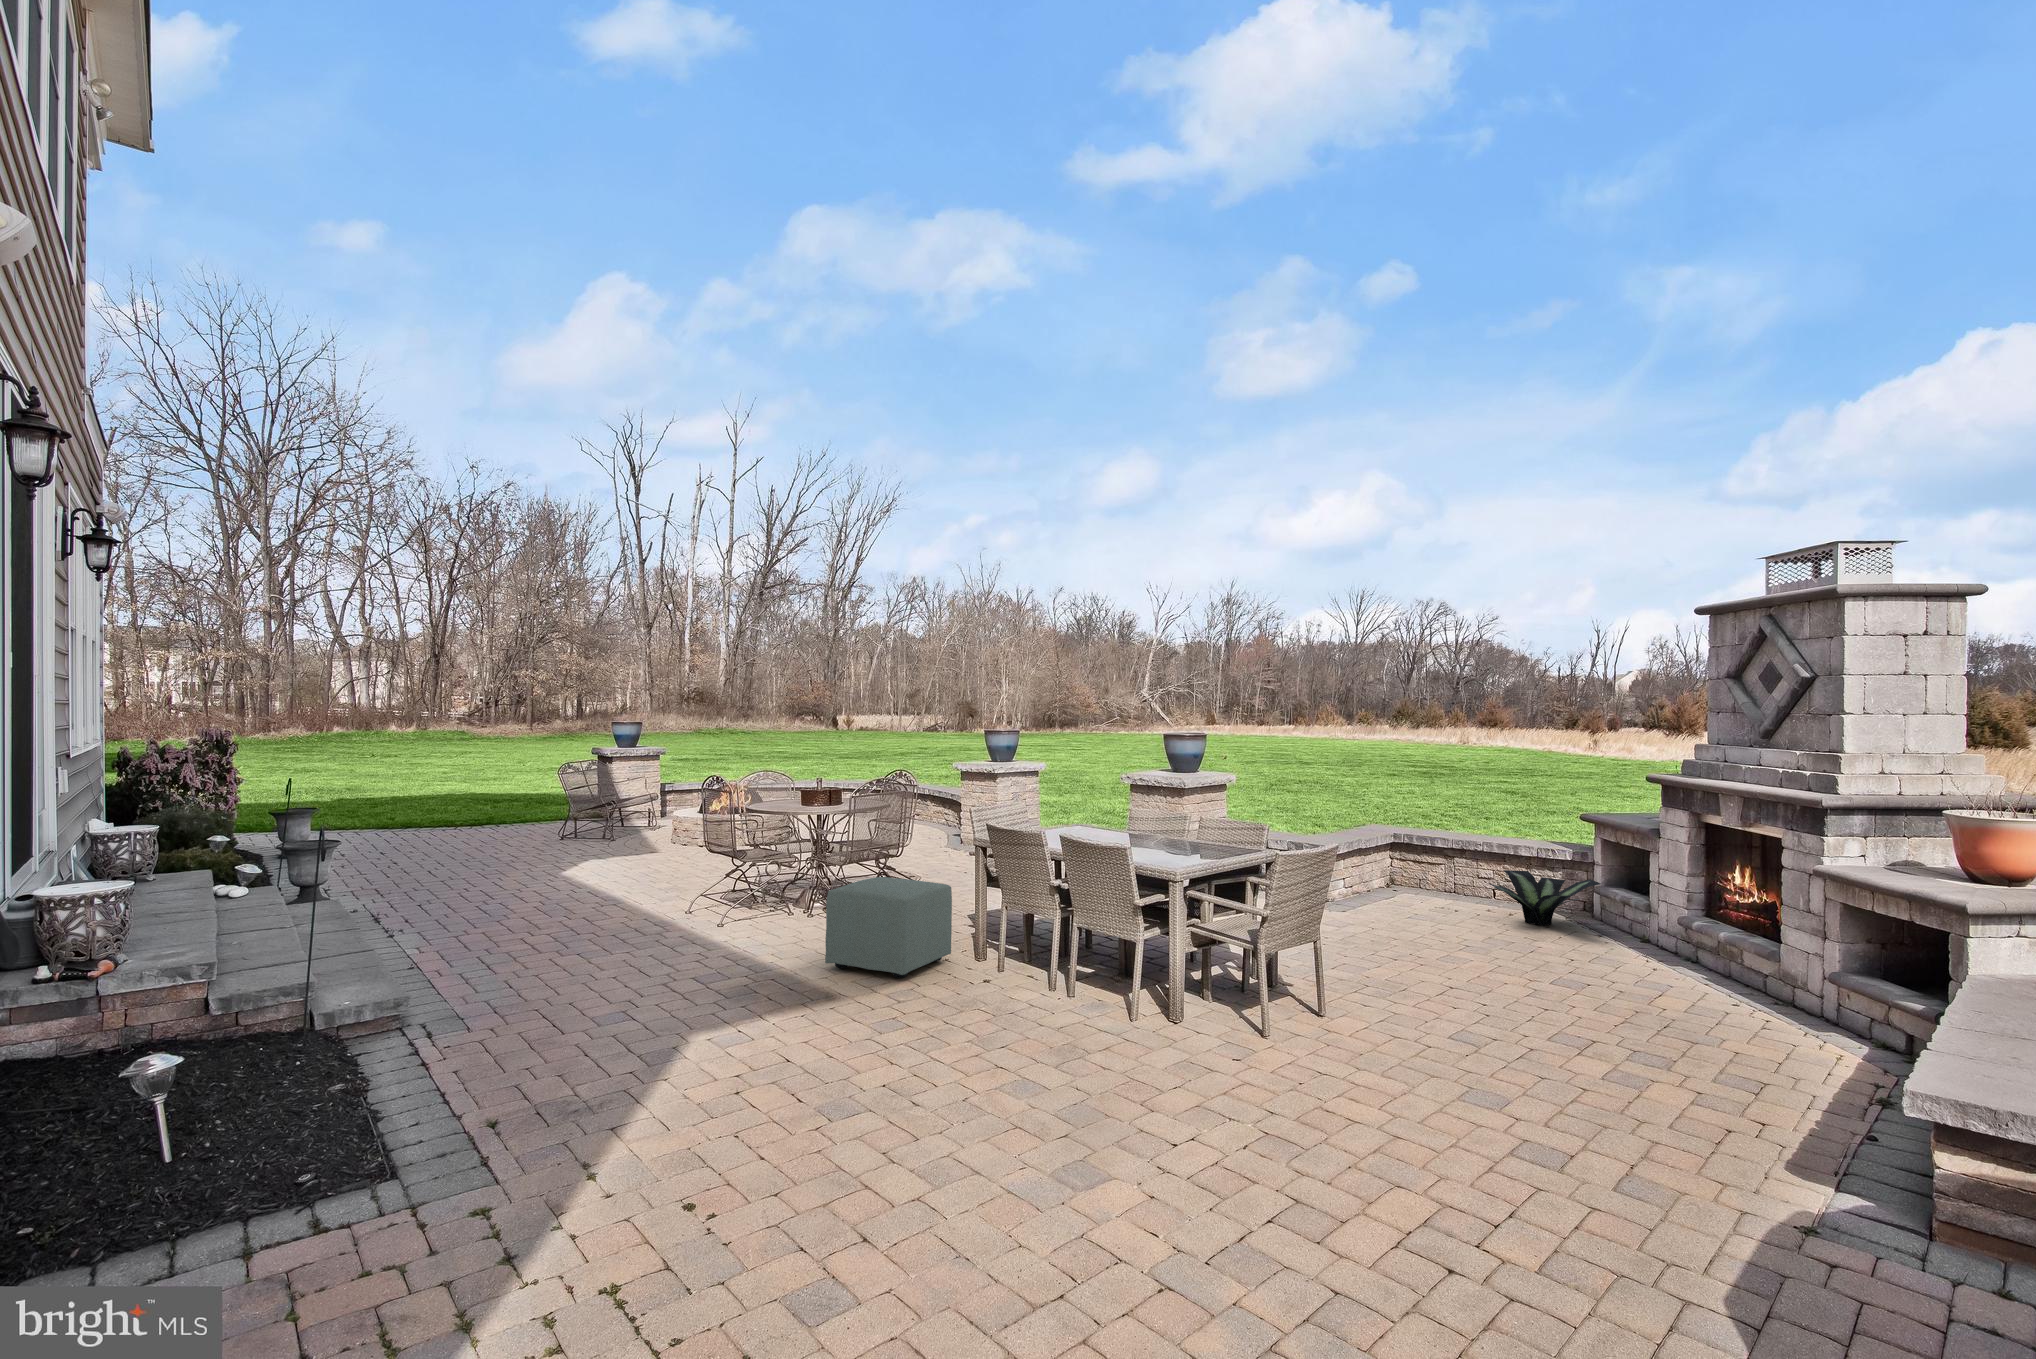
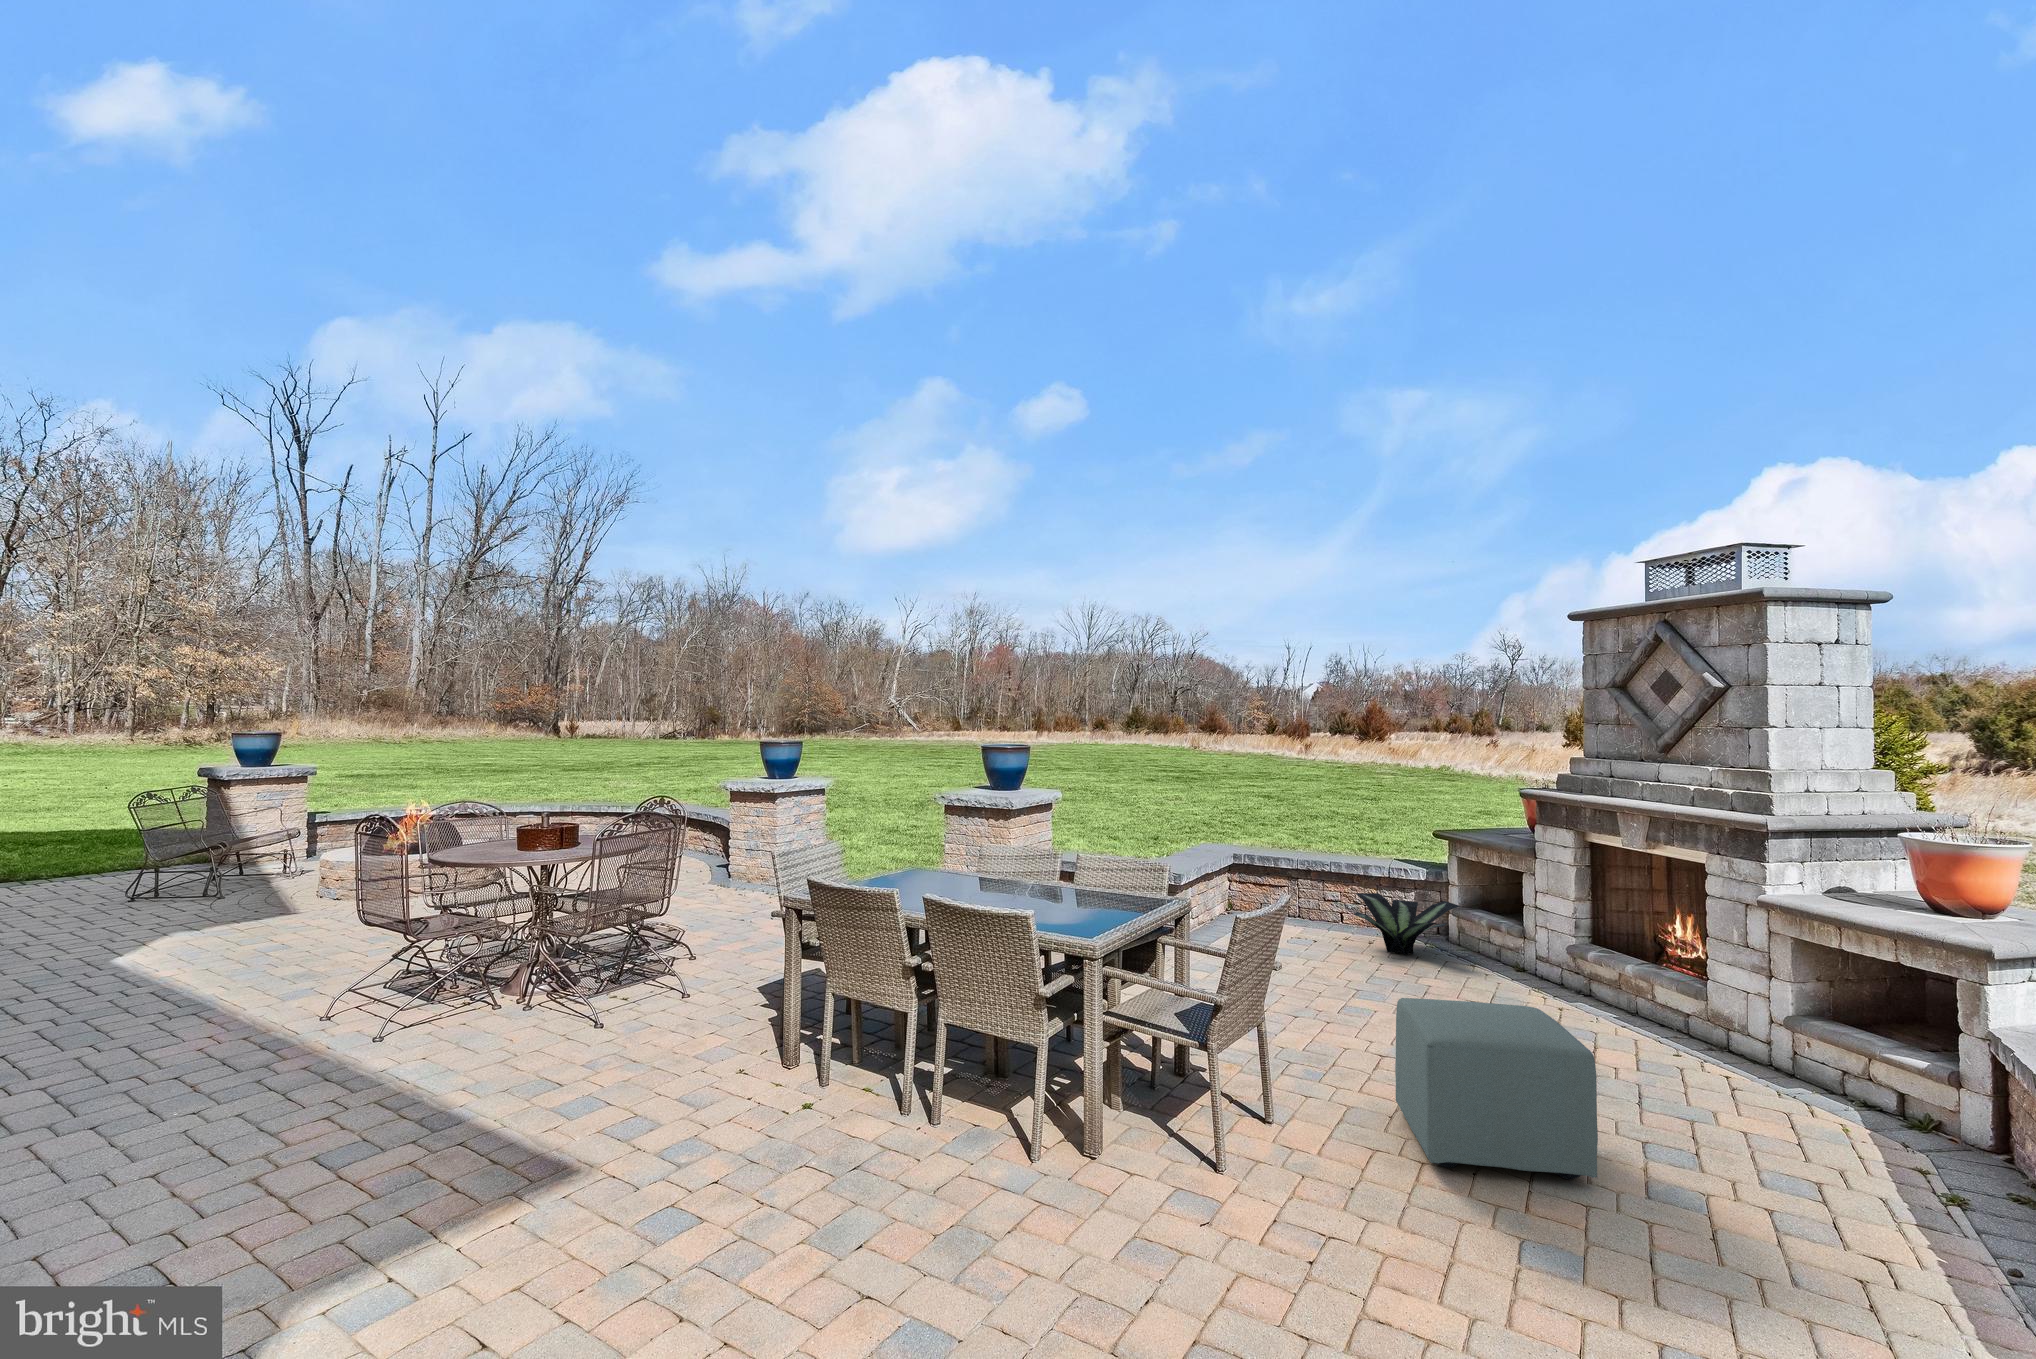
ottoman: present [825,877,952,978] -> present [1395,998,1598,1179]

